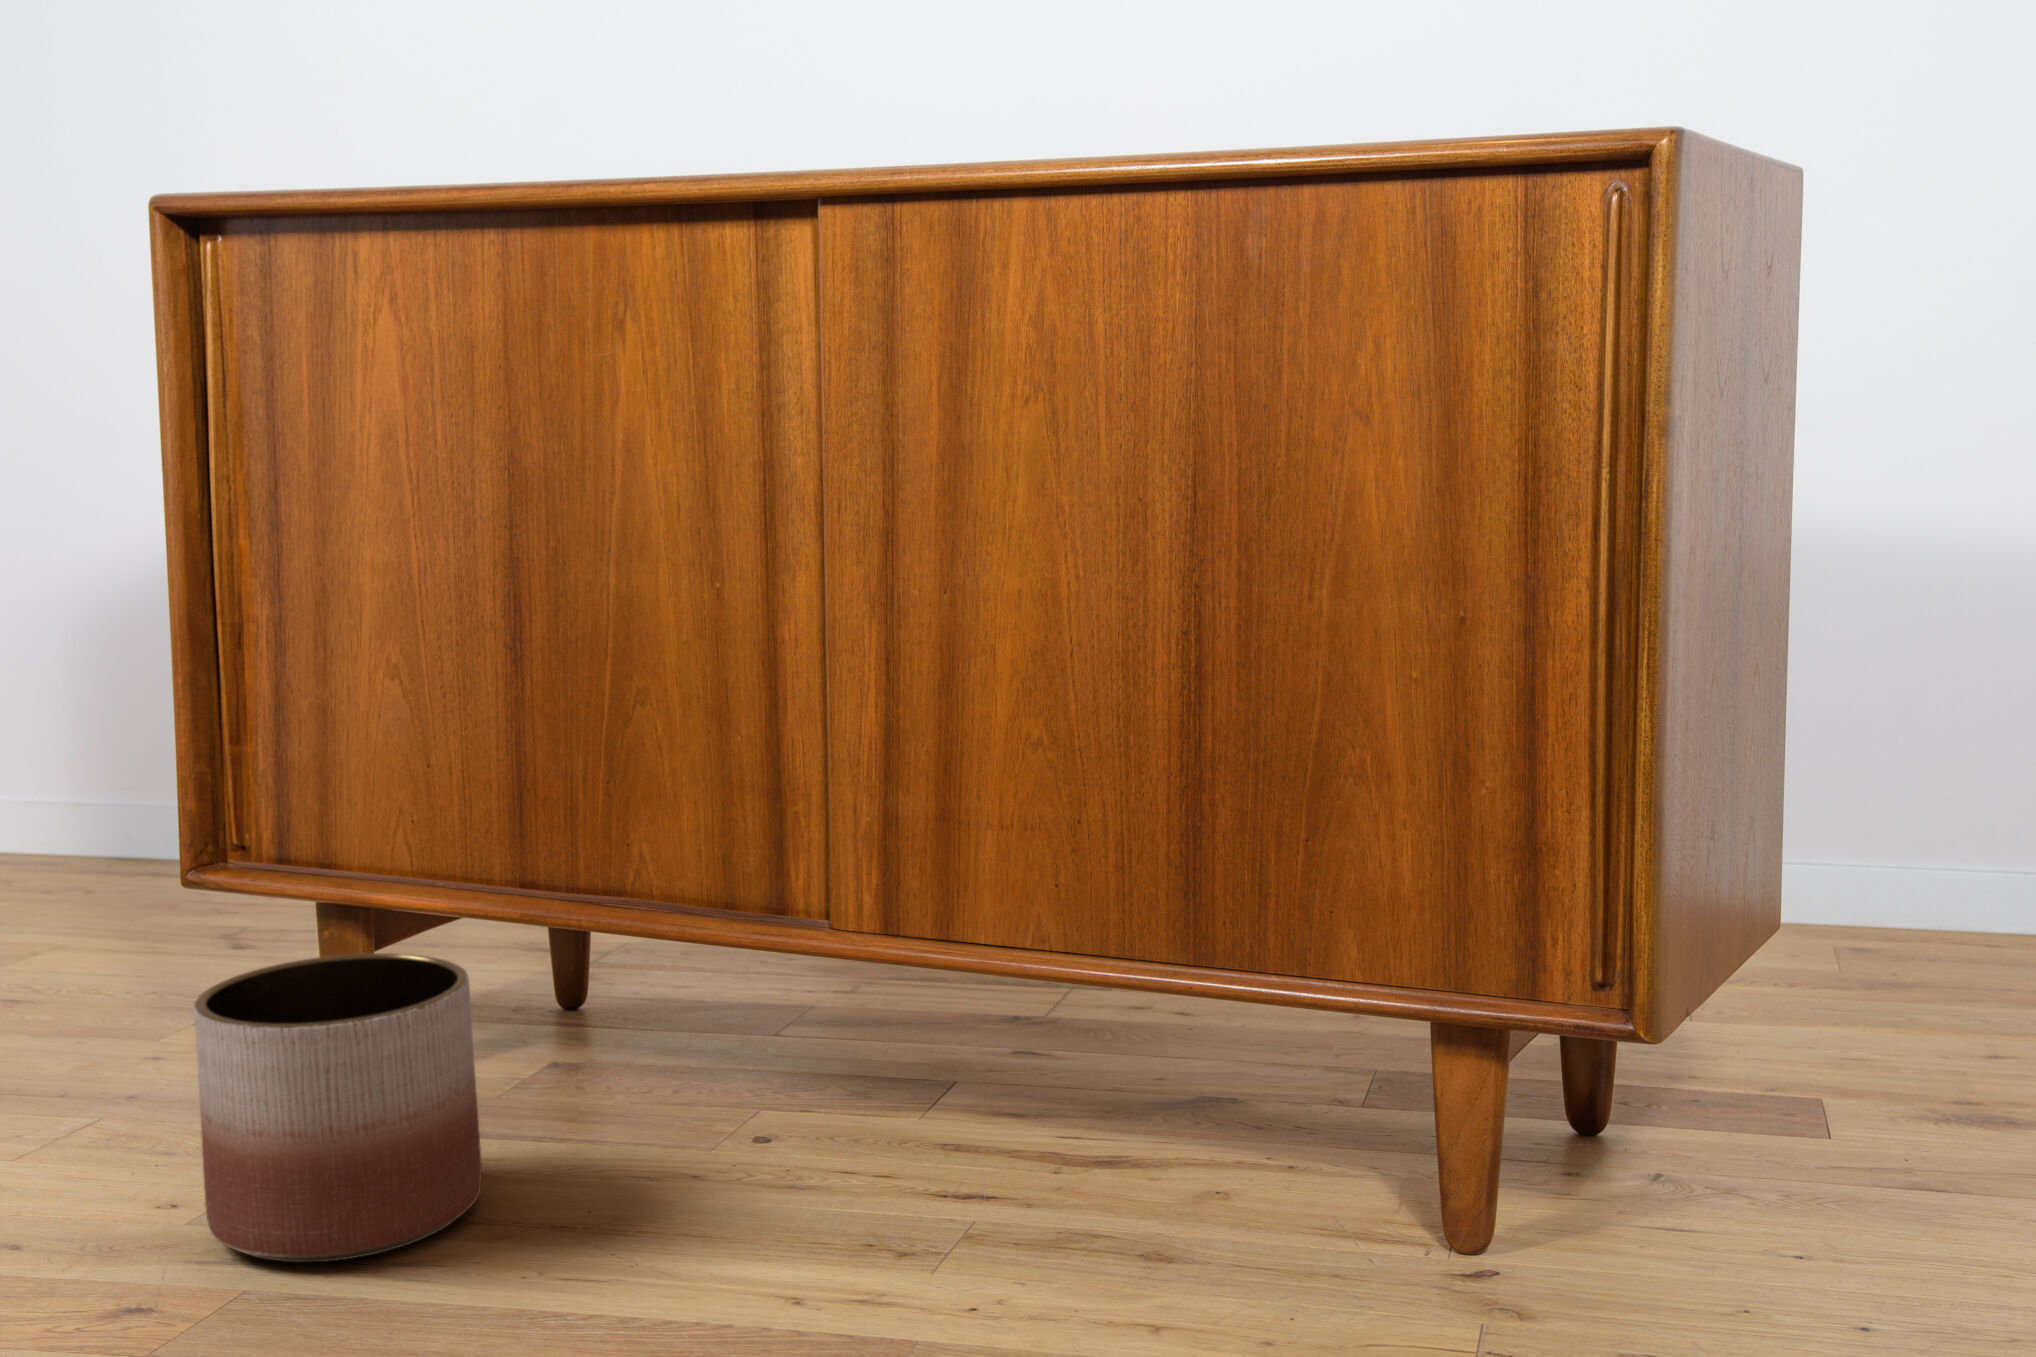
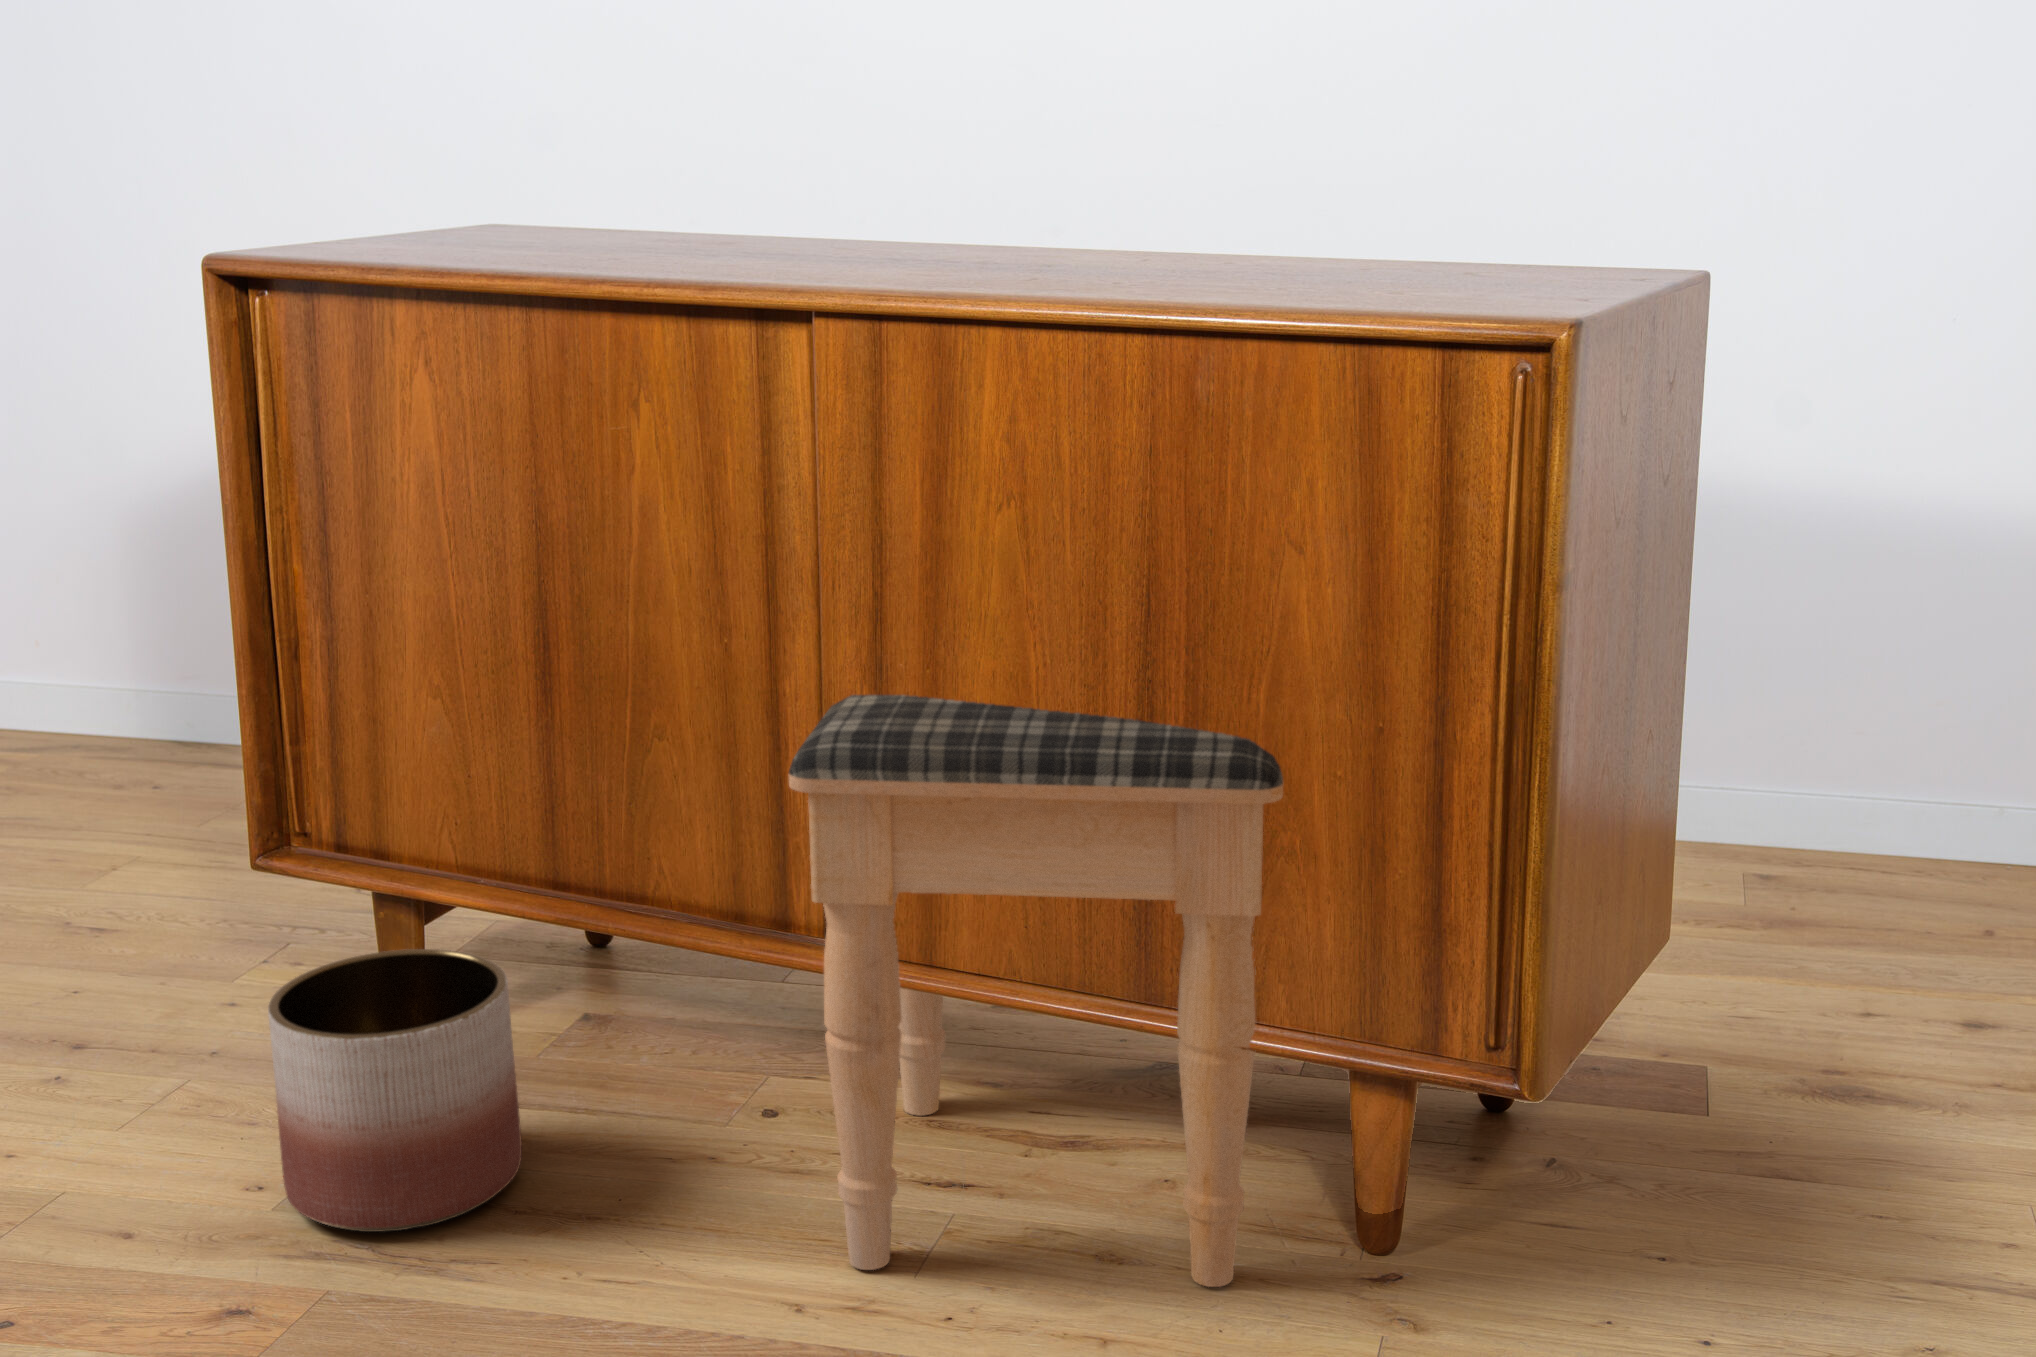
footstool: none [795,601,1353,1290] -> present [789,695,1283,1287]

